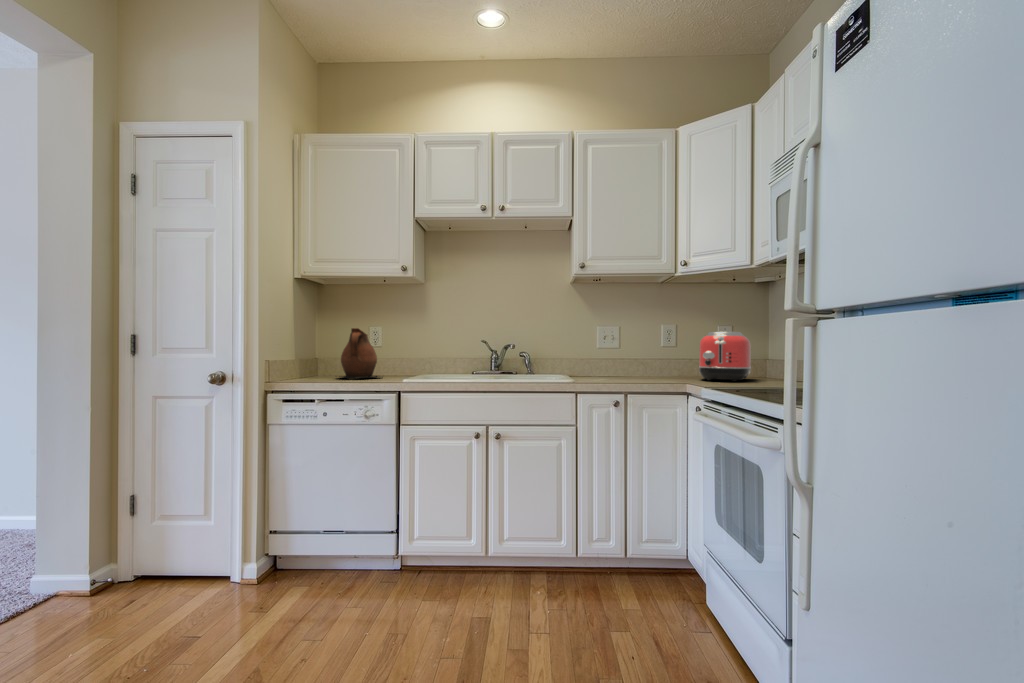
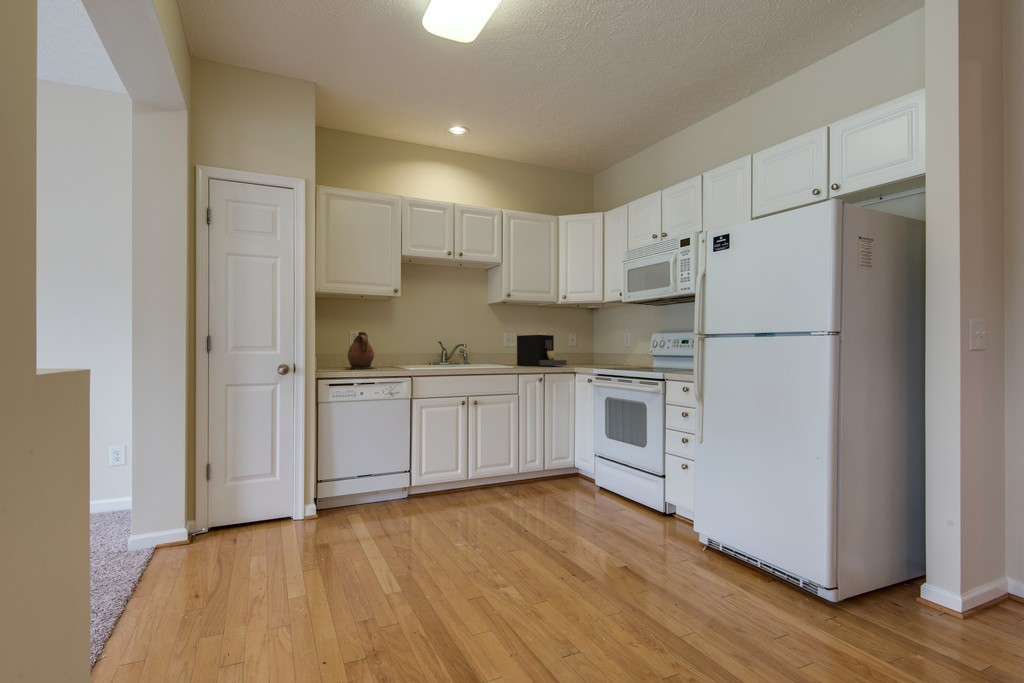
coffee maker: none [594,330,670,383] -> present [517,335,567,366]
toaster: present [699,332,751,381] -> none [569,337,597,364]

